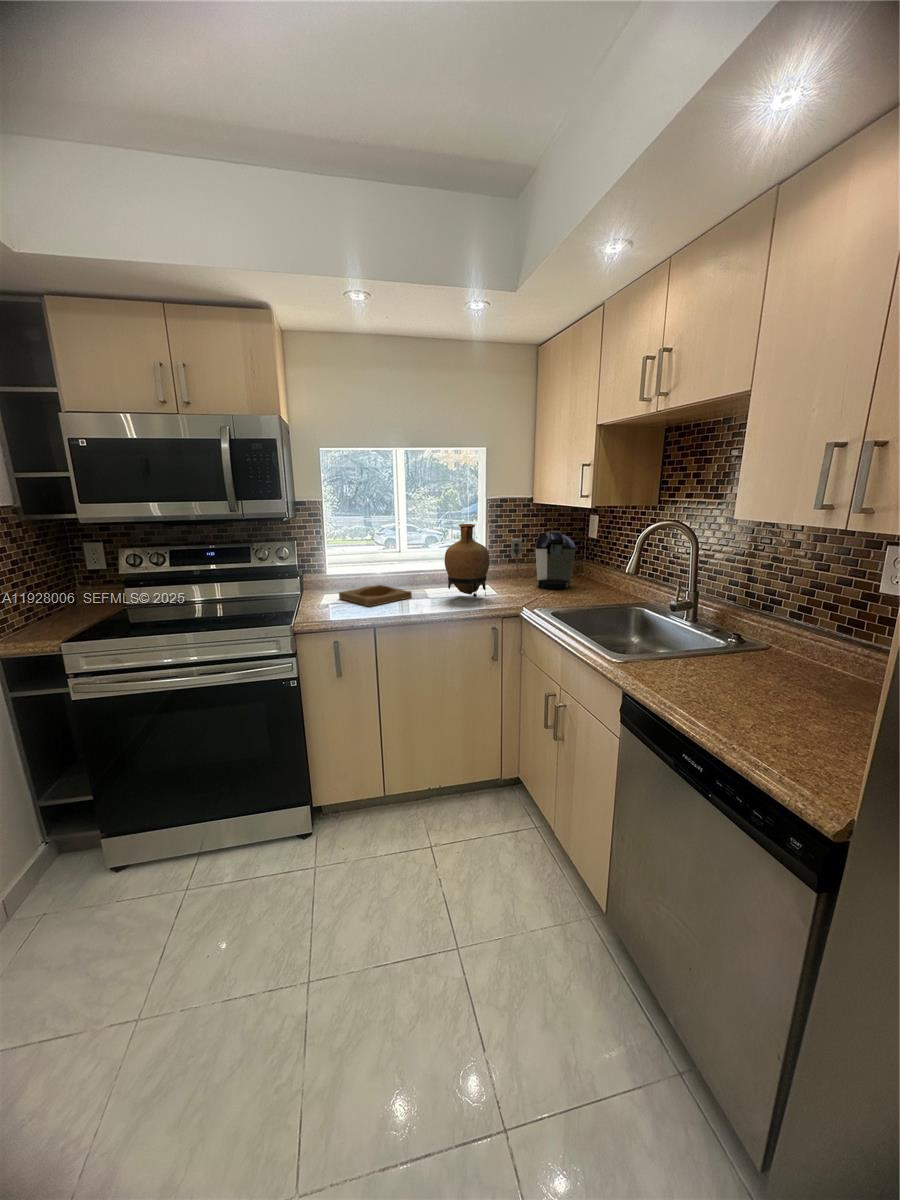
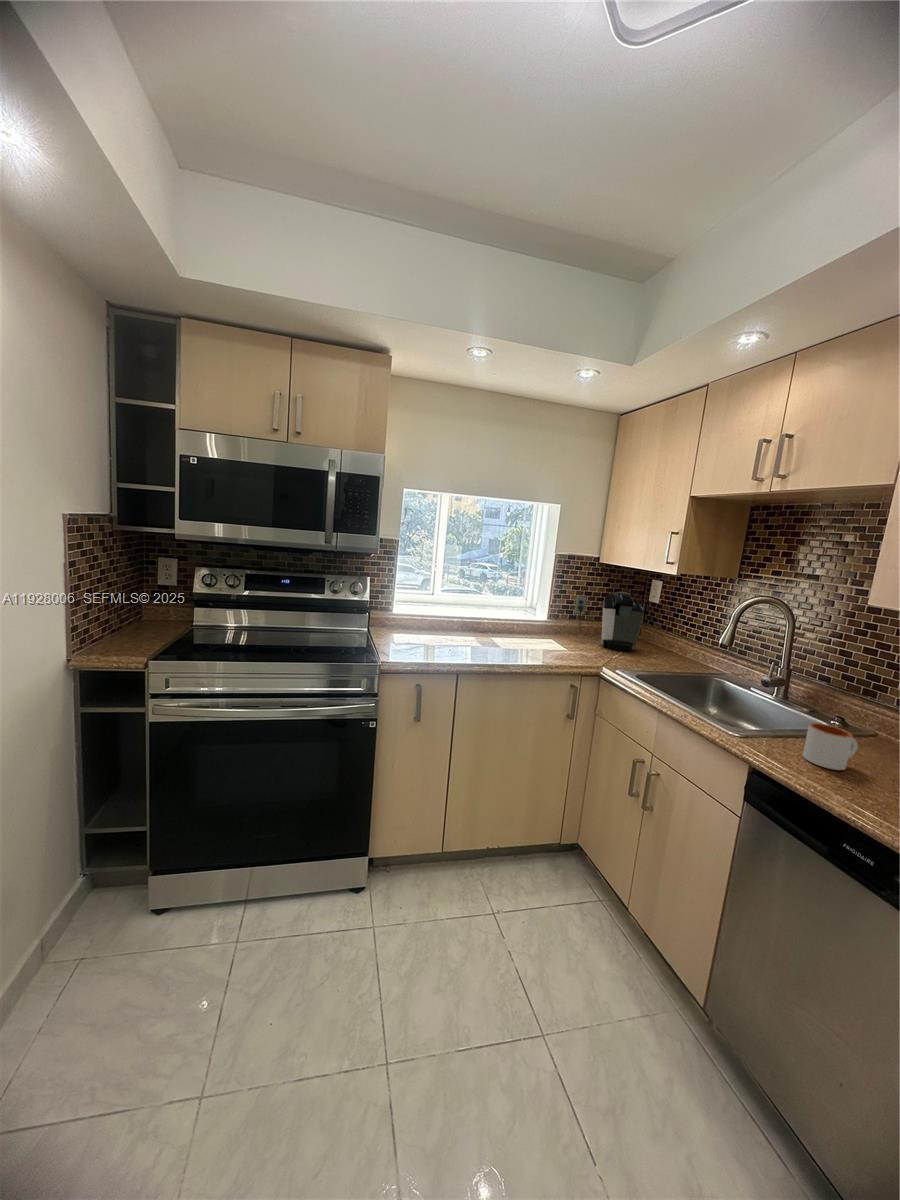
vase: present [445,524,490,597] -> none [521,577,568,652]
tray: present [339,585,412,607] -> none [409,629,483,651]
mug: none [675,643,726,688] -> present [803,723,858,770]

